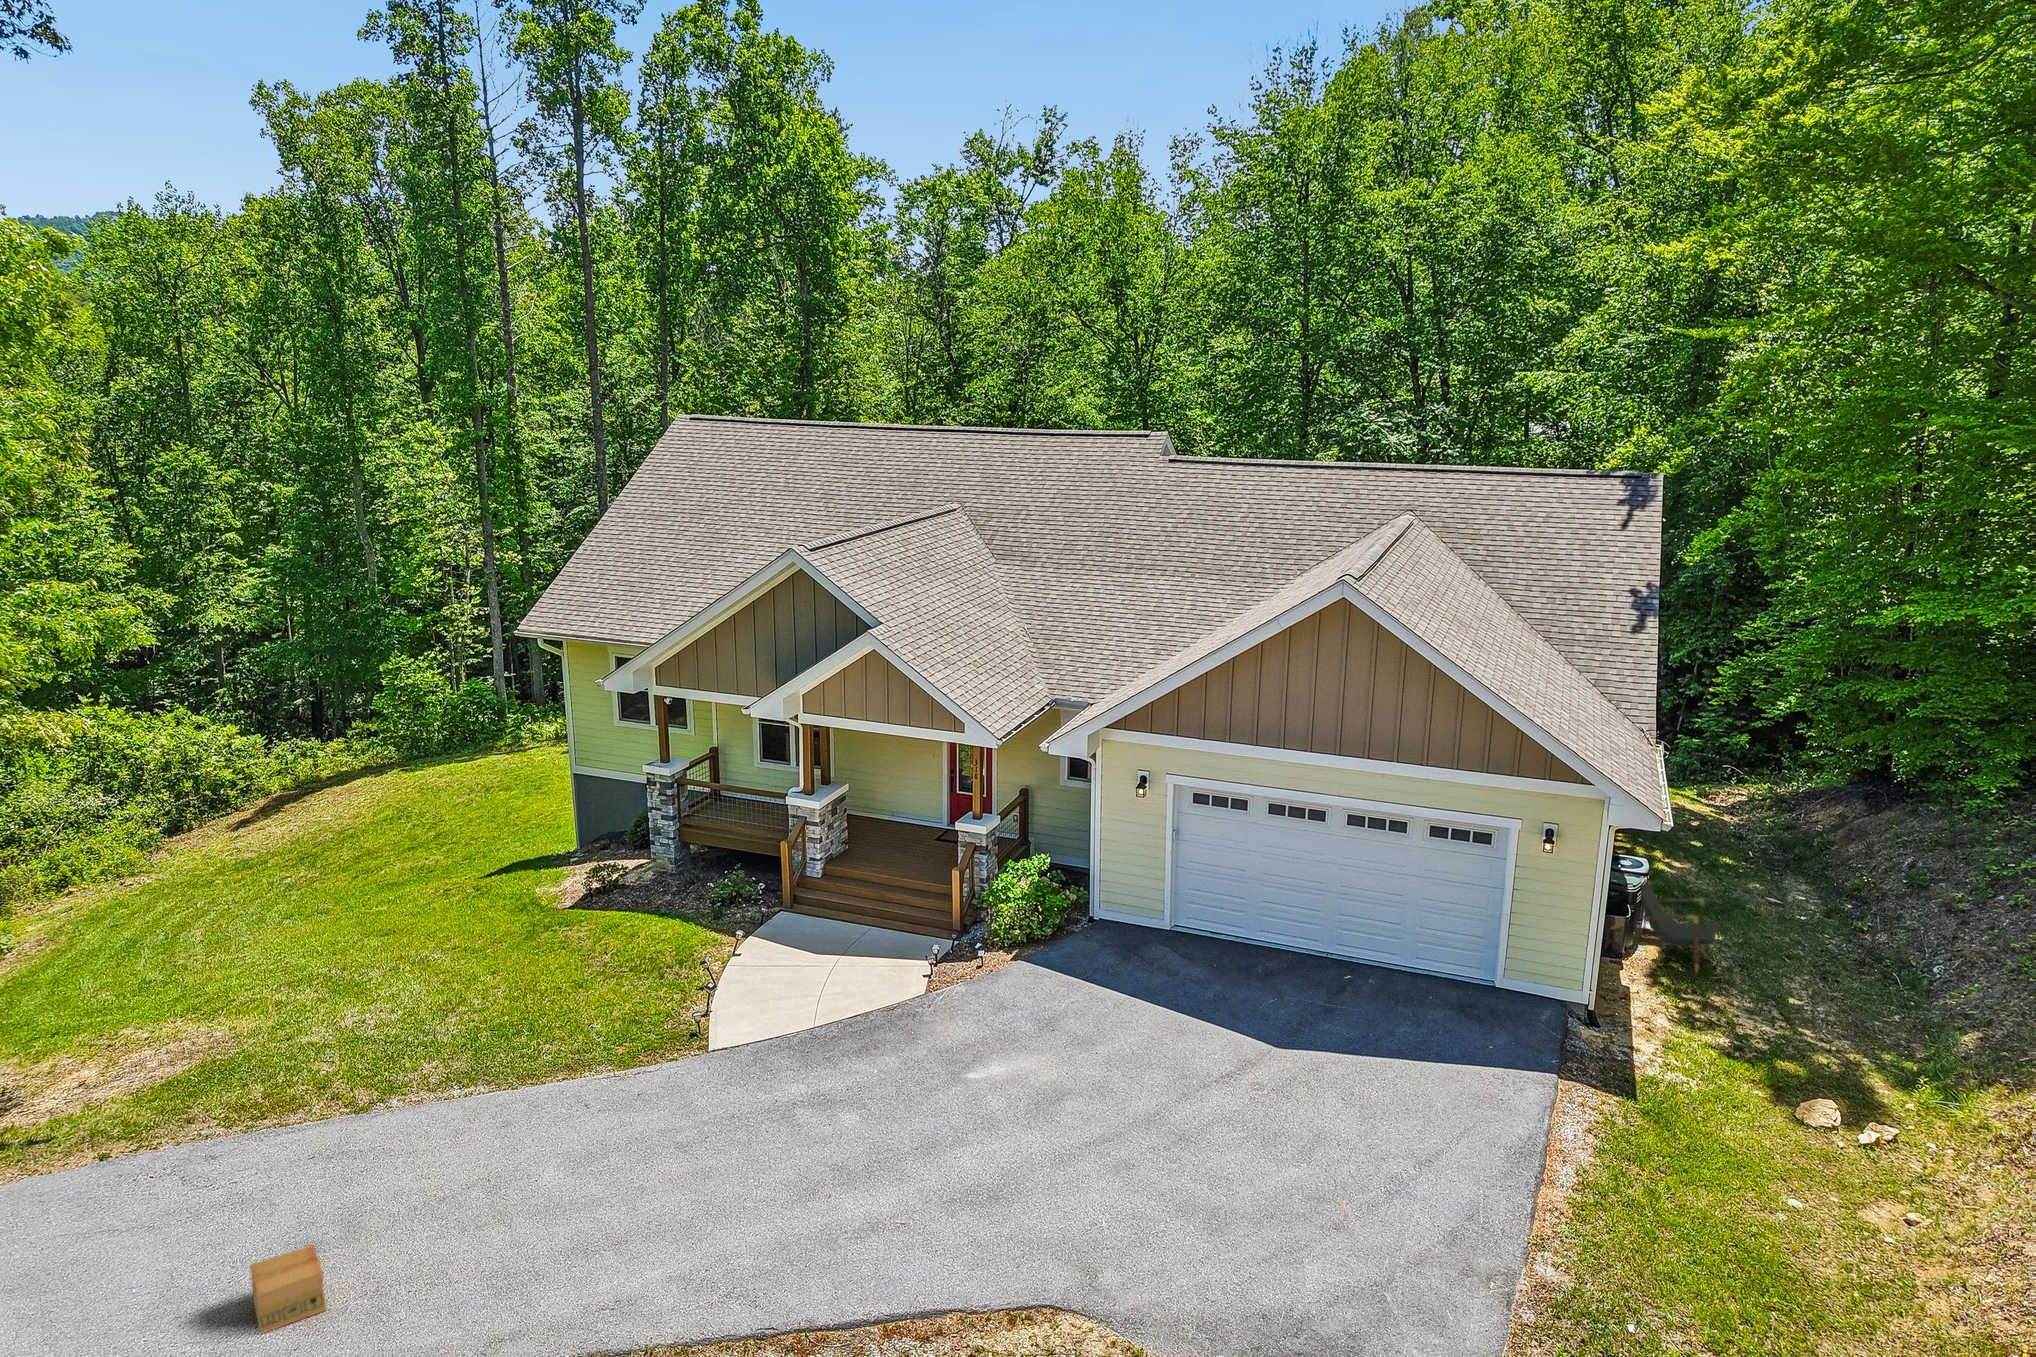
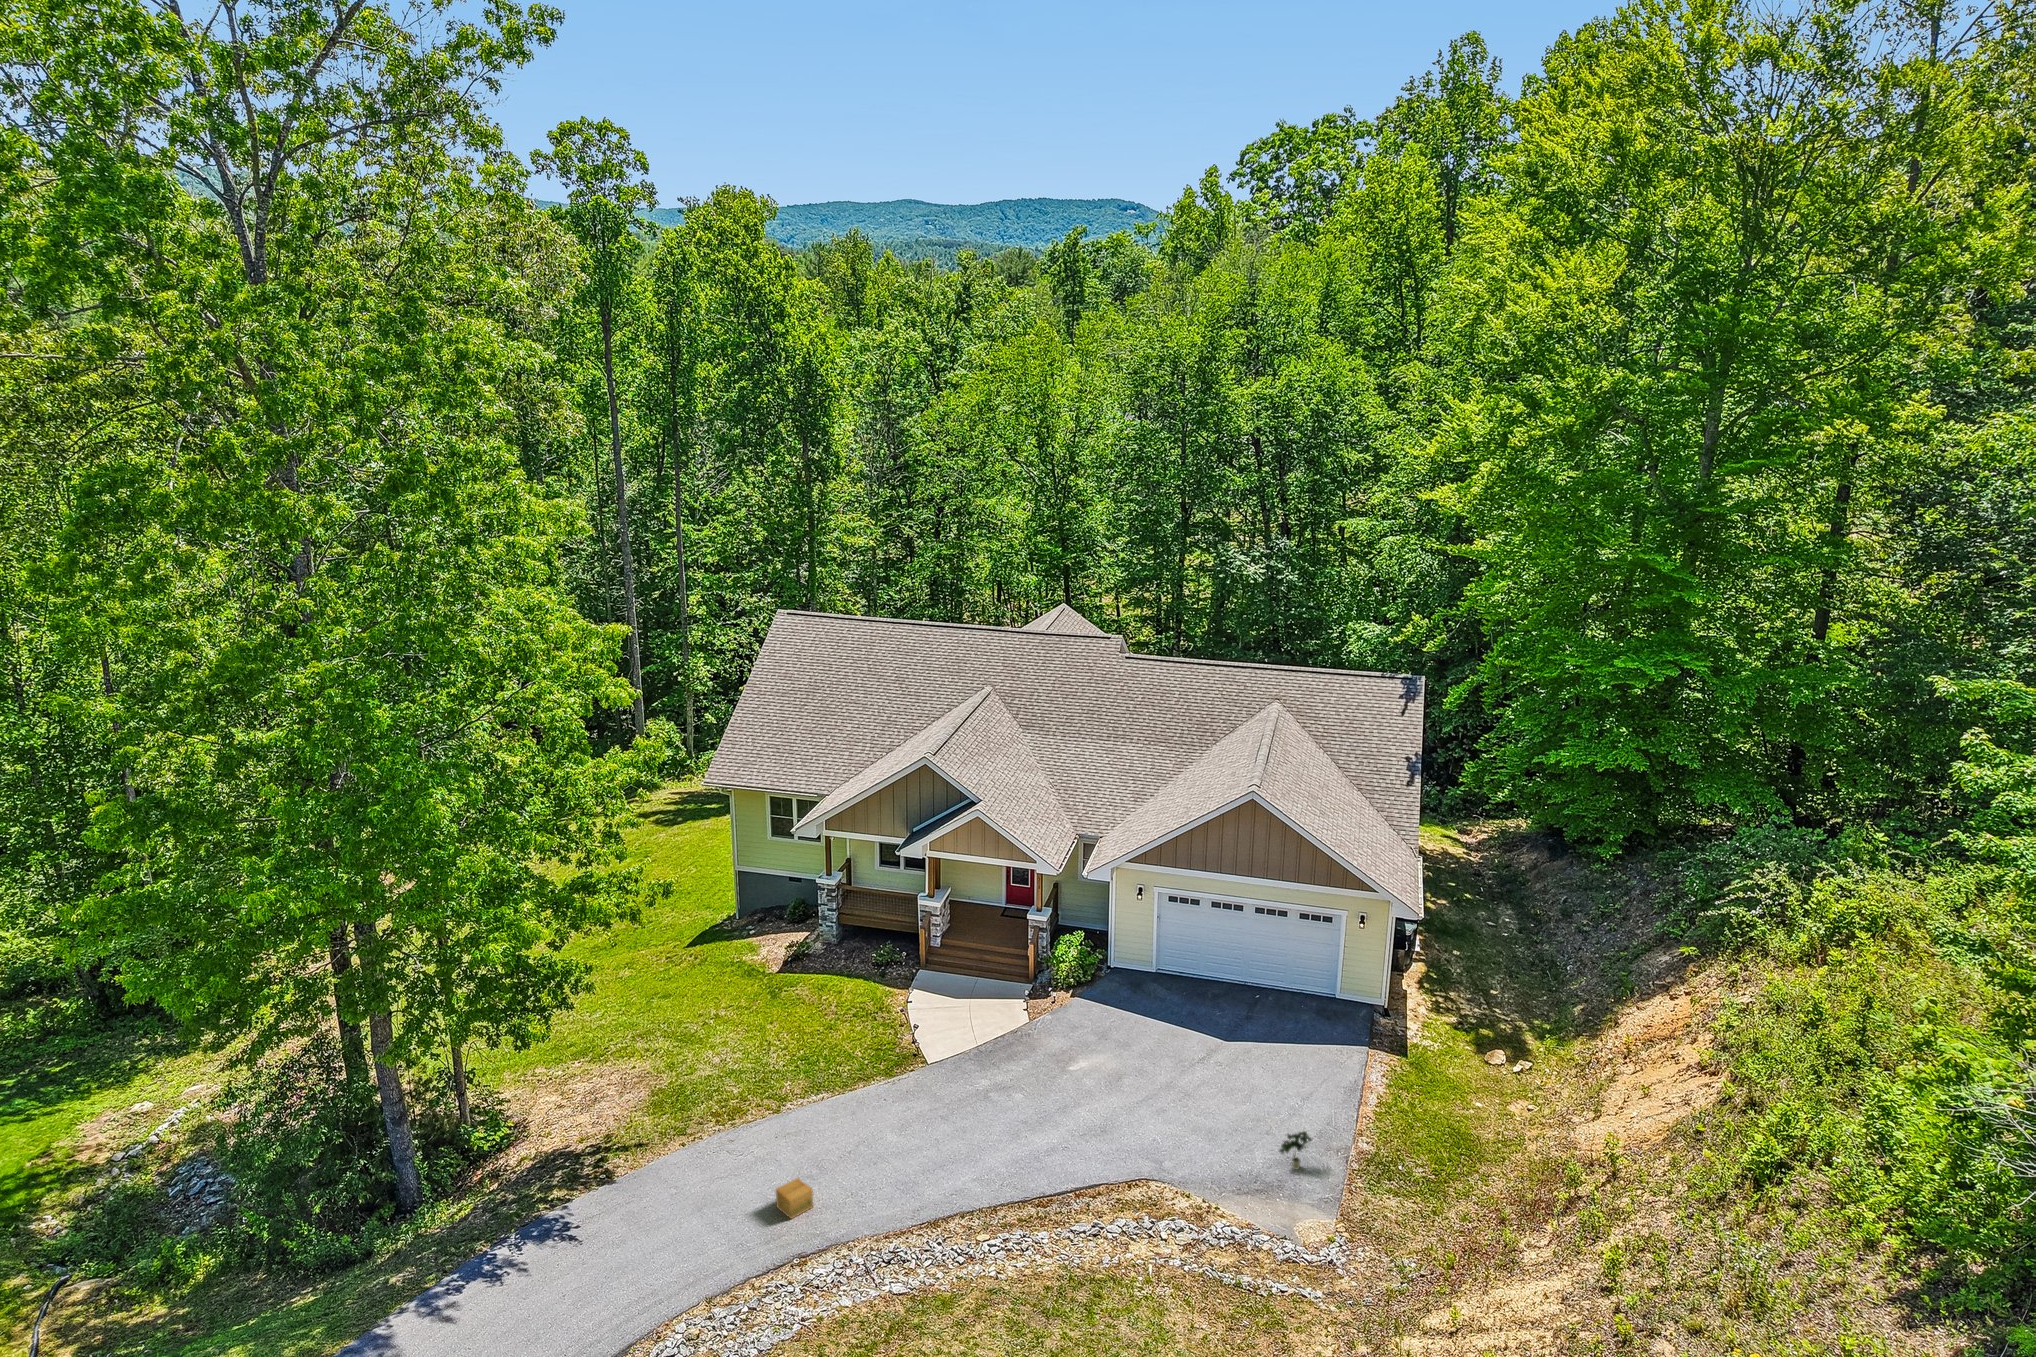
lounge chair: present [1634,880,1718,972] -> none [1408,922,1455,979]
potted plant: none [1351,1230,1430,1315] -> present [1279,1131,1312,1169]

